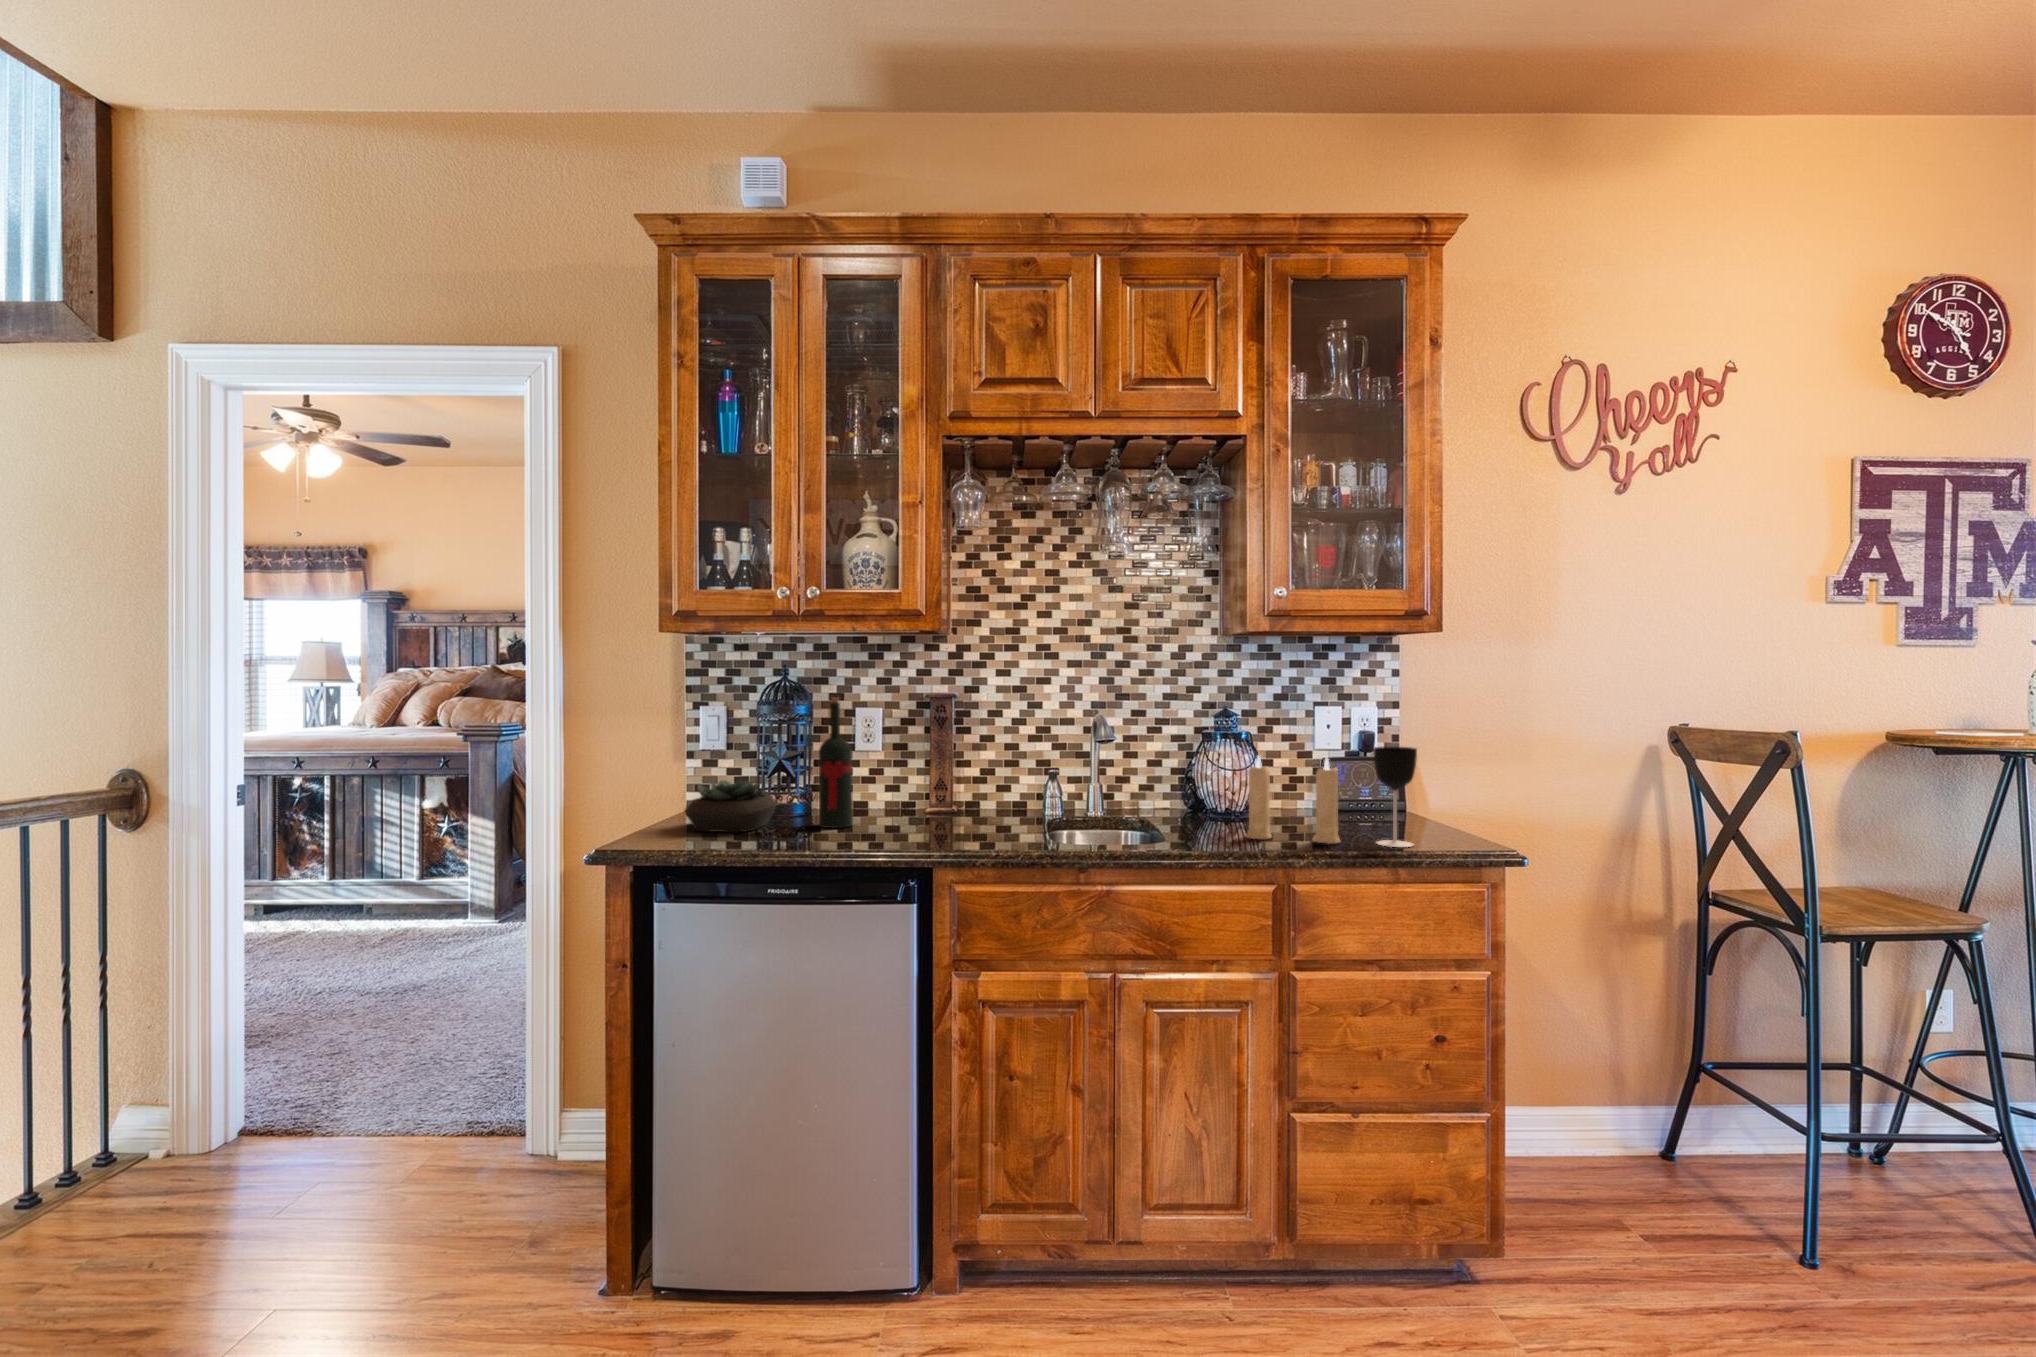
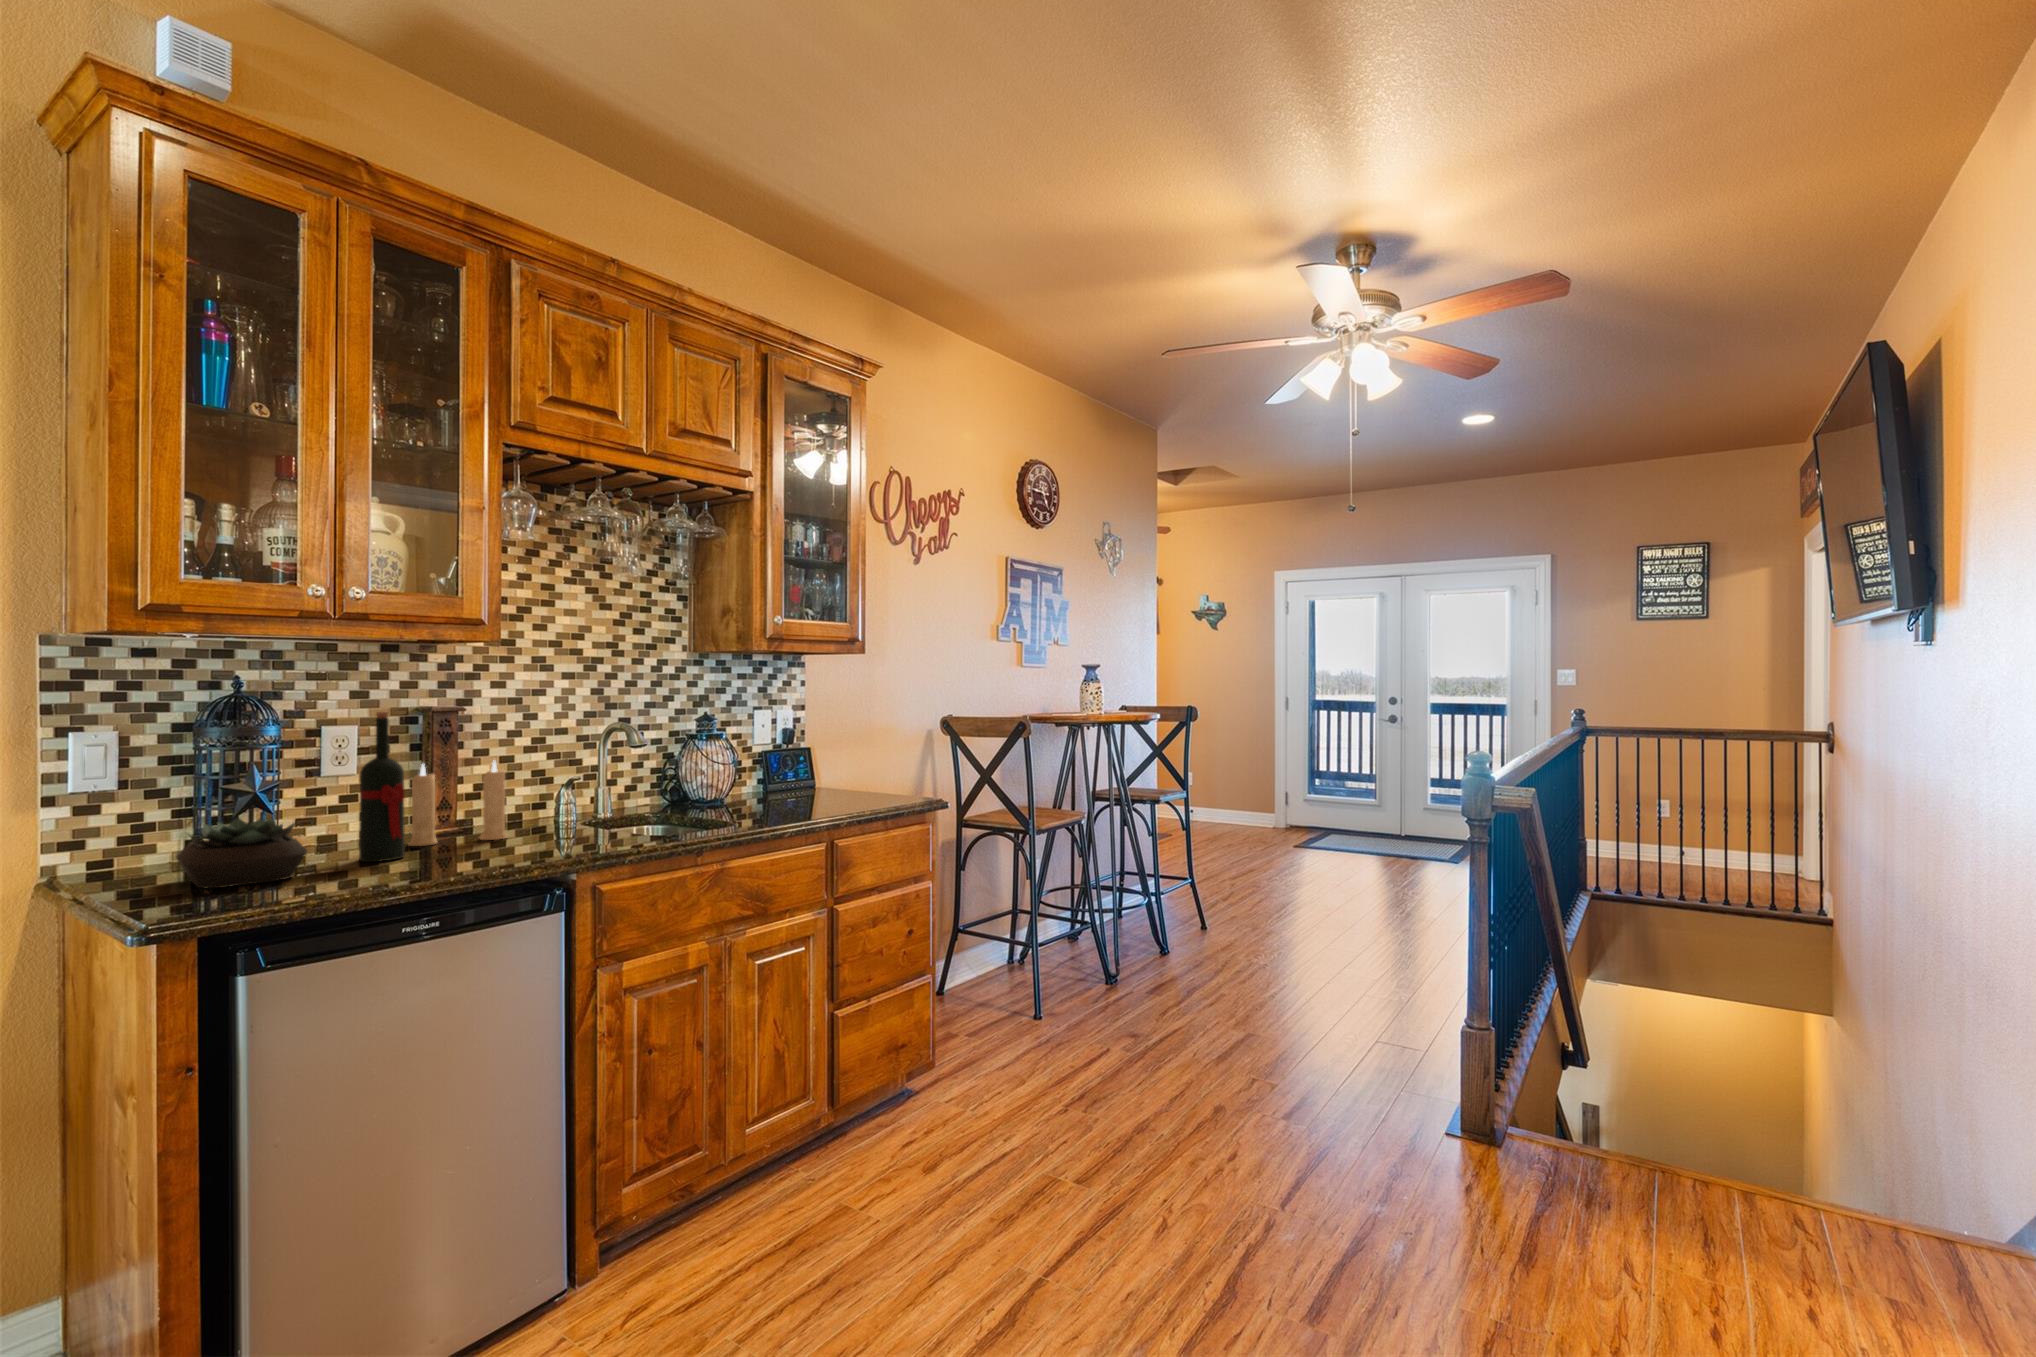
wine glass: present [1373,747,1417,847] -> none [861,735,889,806]
candle: present [1246,755,1340,844] -> present [409,761,508,846]

